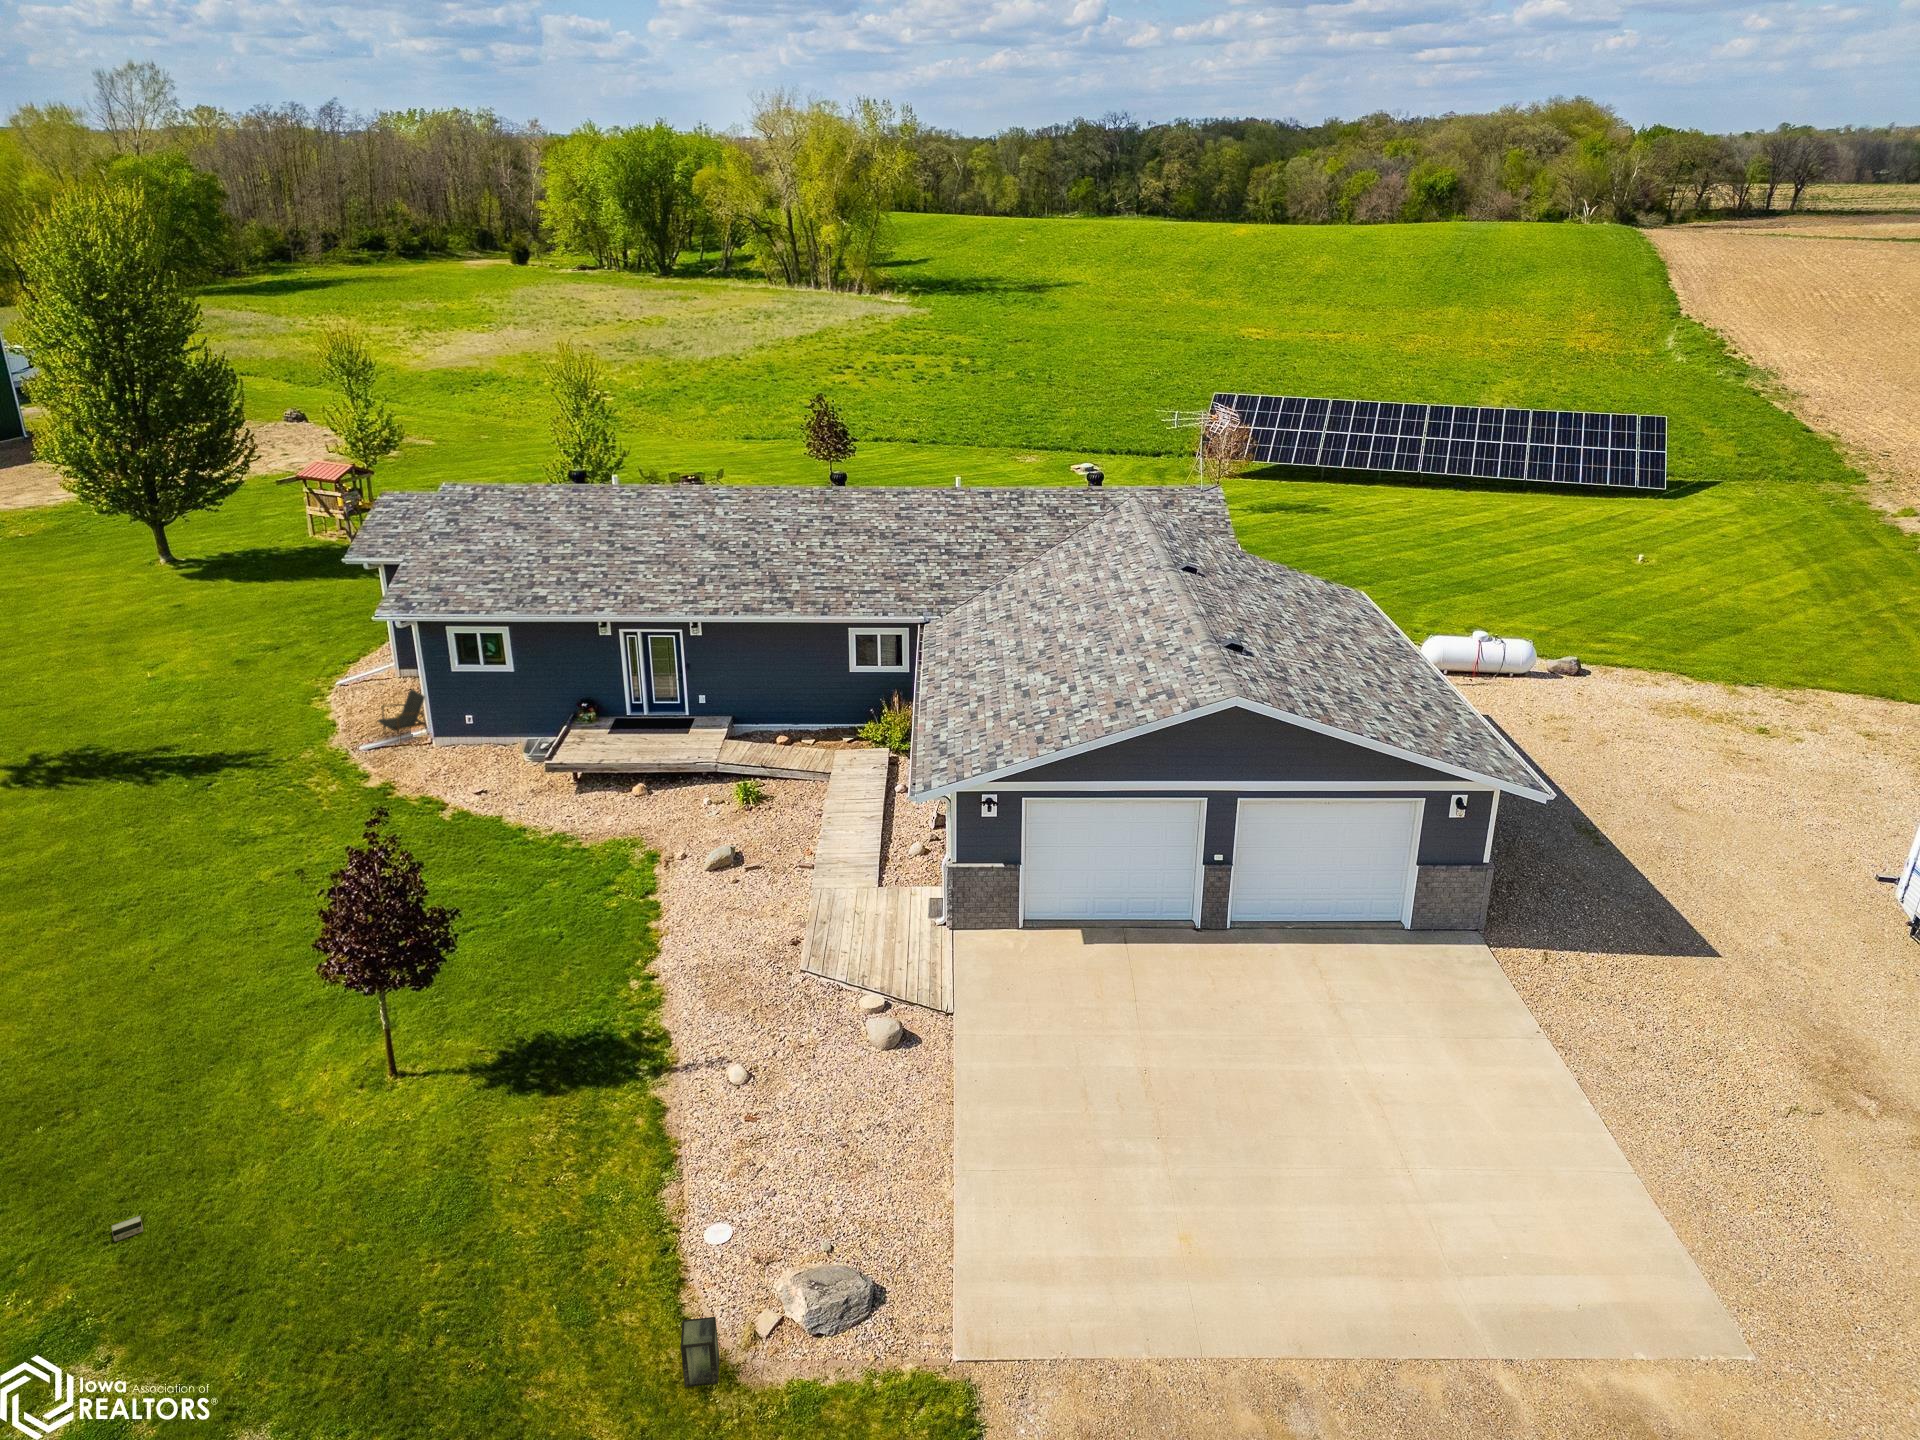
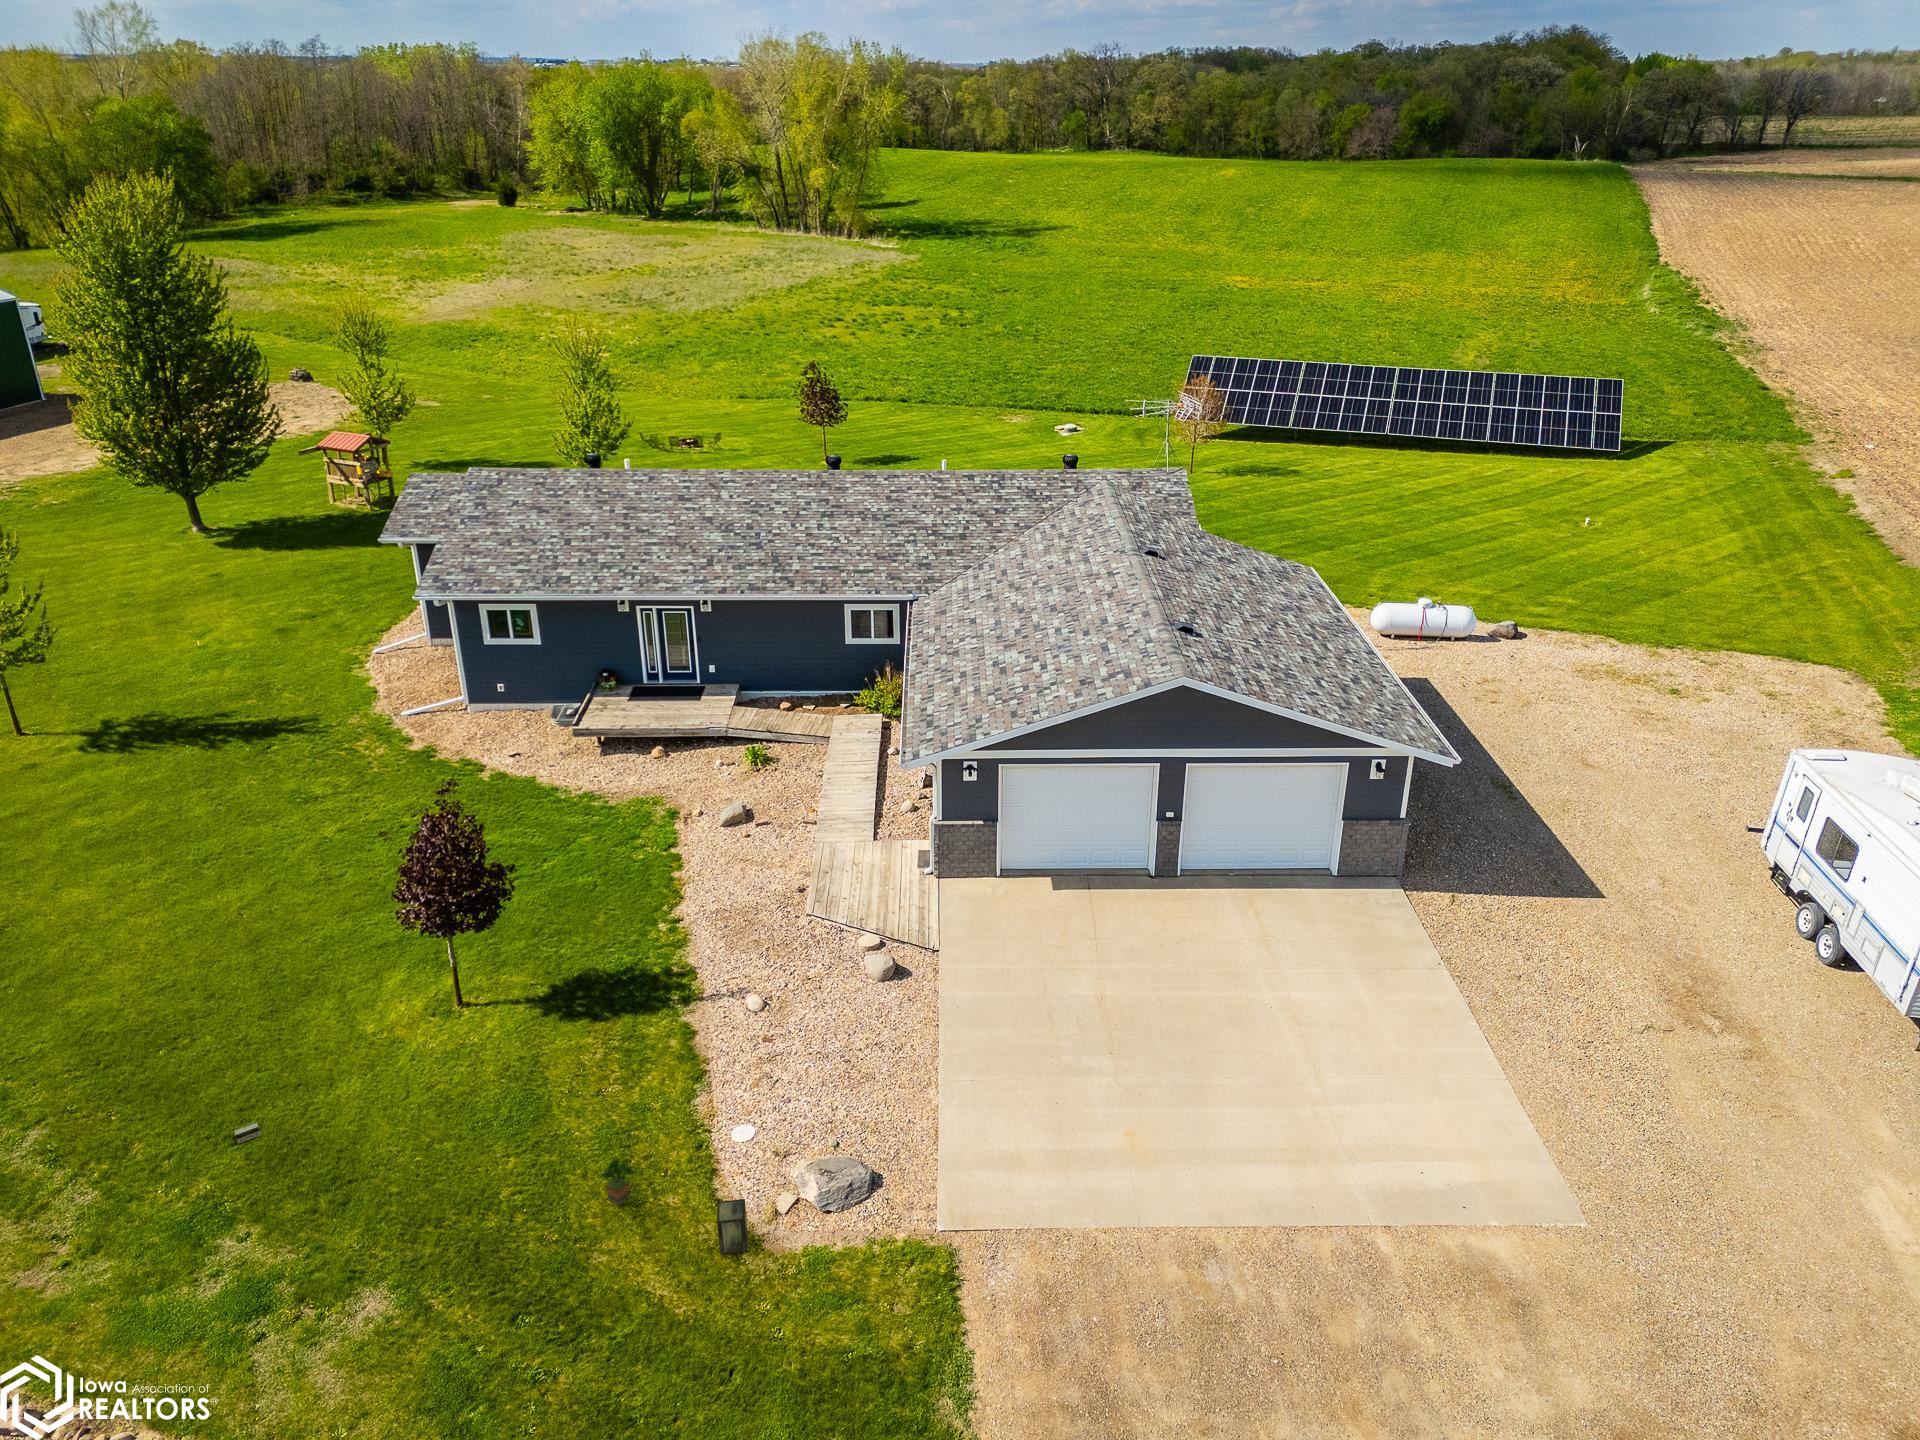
lounge chair: present [378,689,428,742] -> none [418,659,464,709]
potted tree: none [542,1265,584,1323] -> present [601,1160,634,1205]

